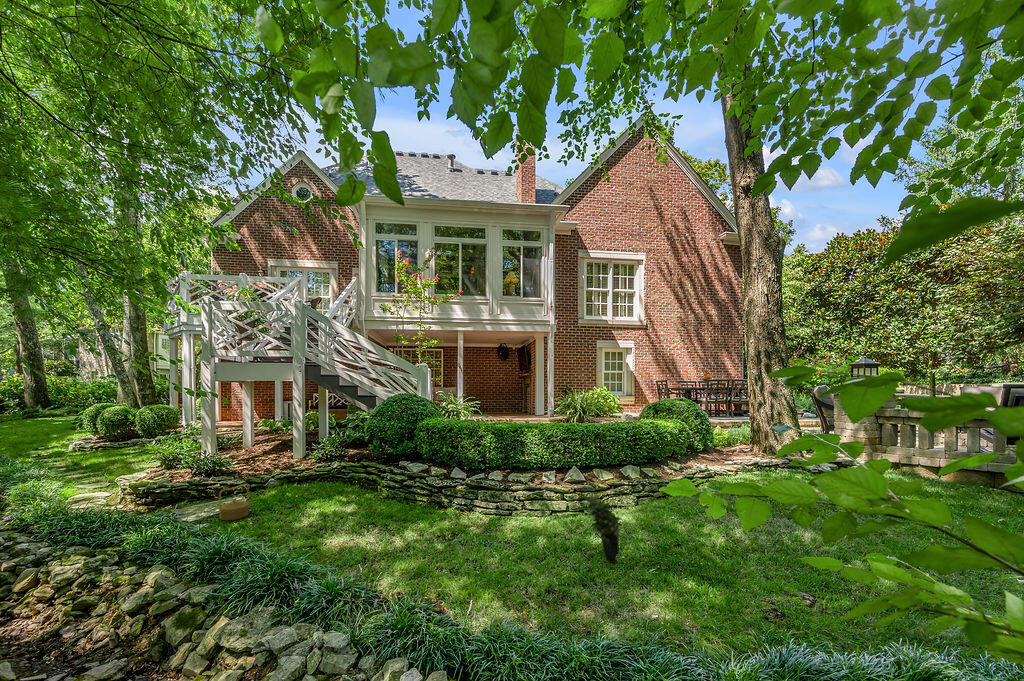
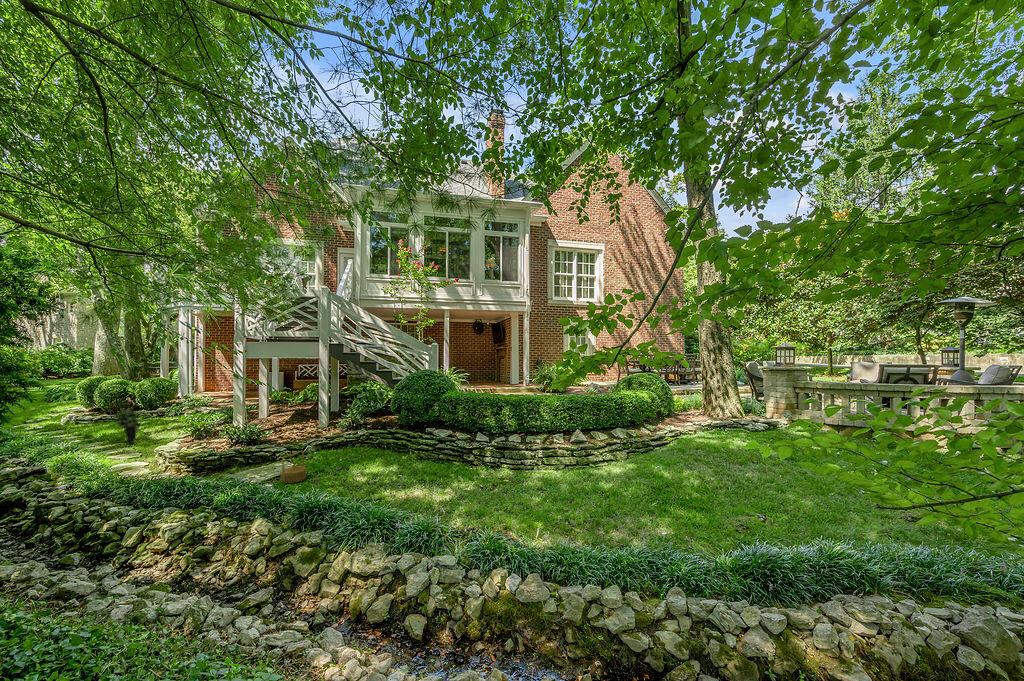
potted plant: present [584,494,621,563] -> present [115,407,142,444]

